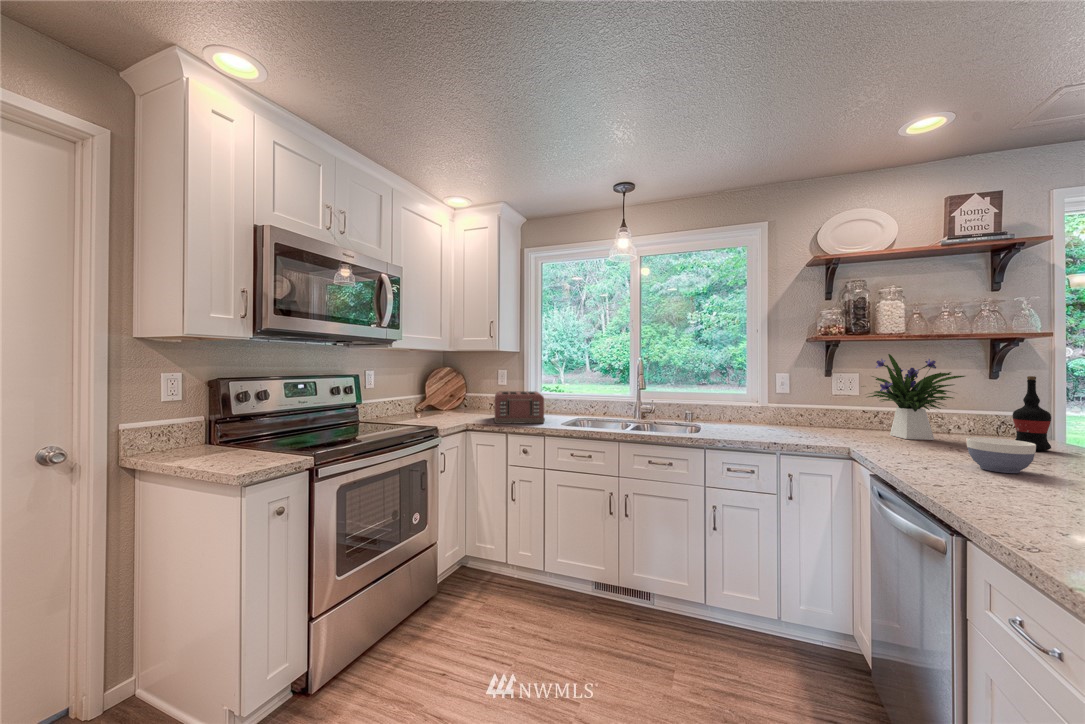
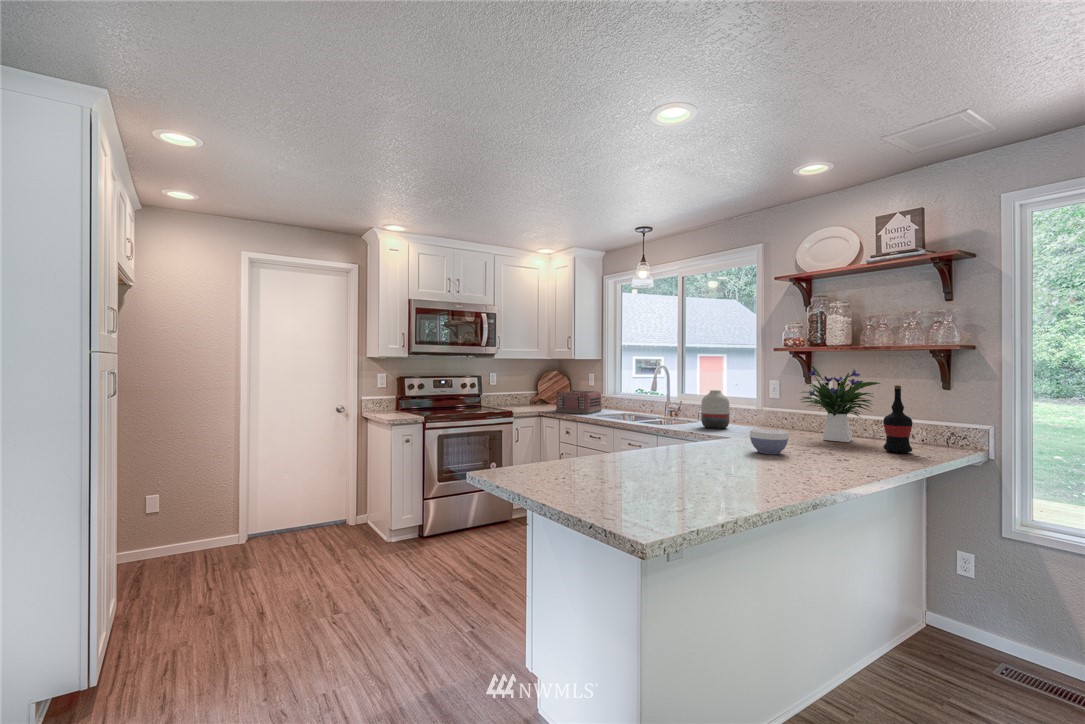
vase: none [734,386,770,433] -> present [701,390,730,429]

